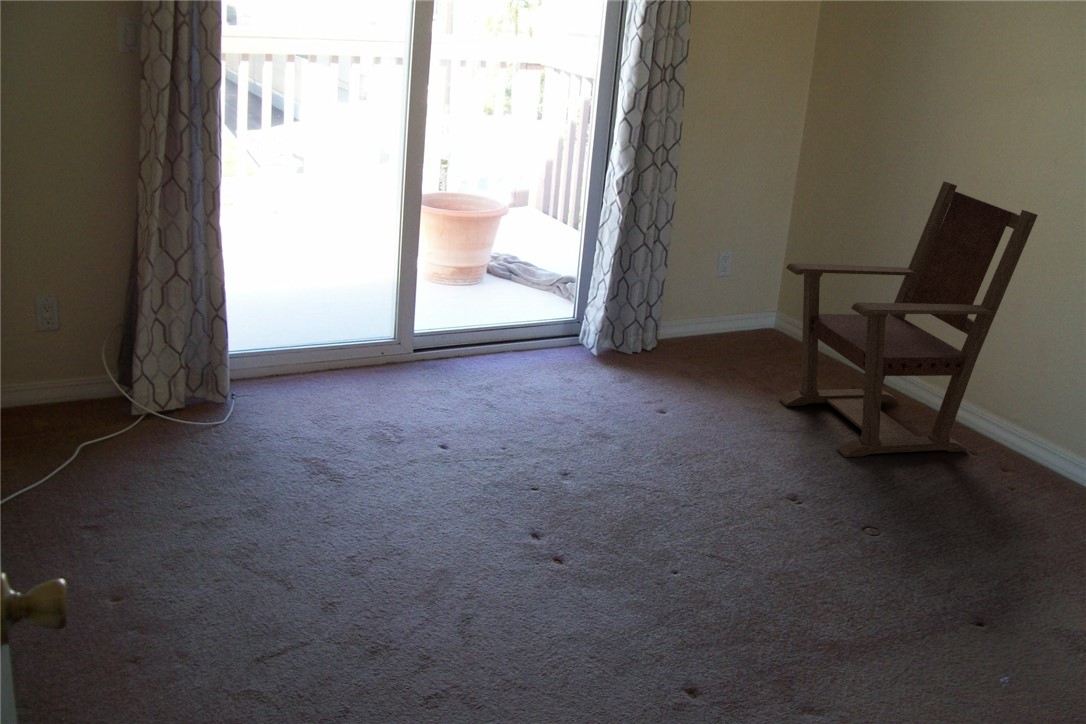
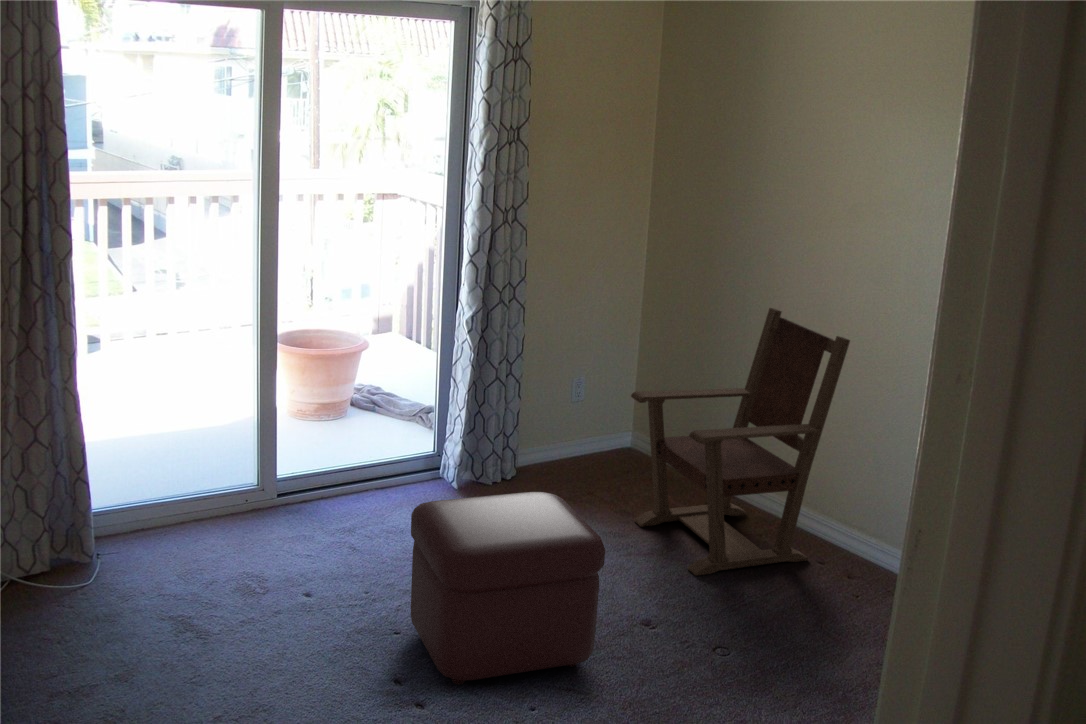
ottoman: none [550,353,763,542] -> present [411,492,605,685]

